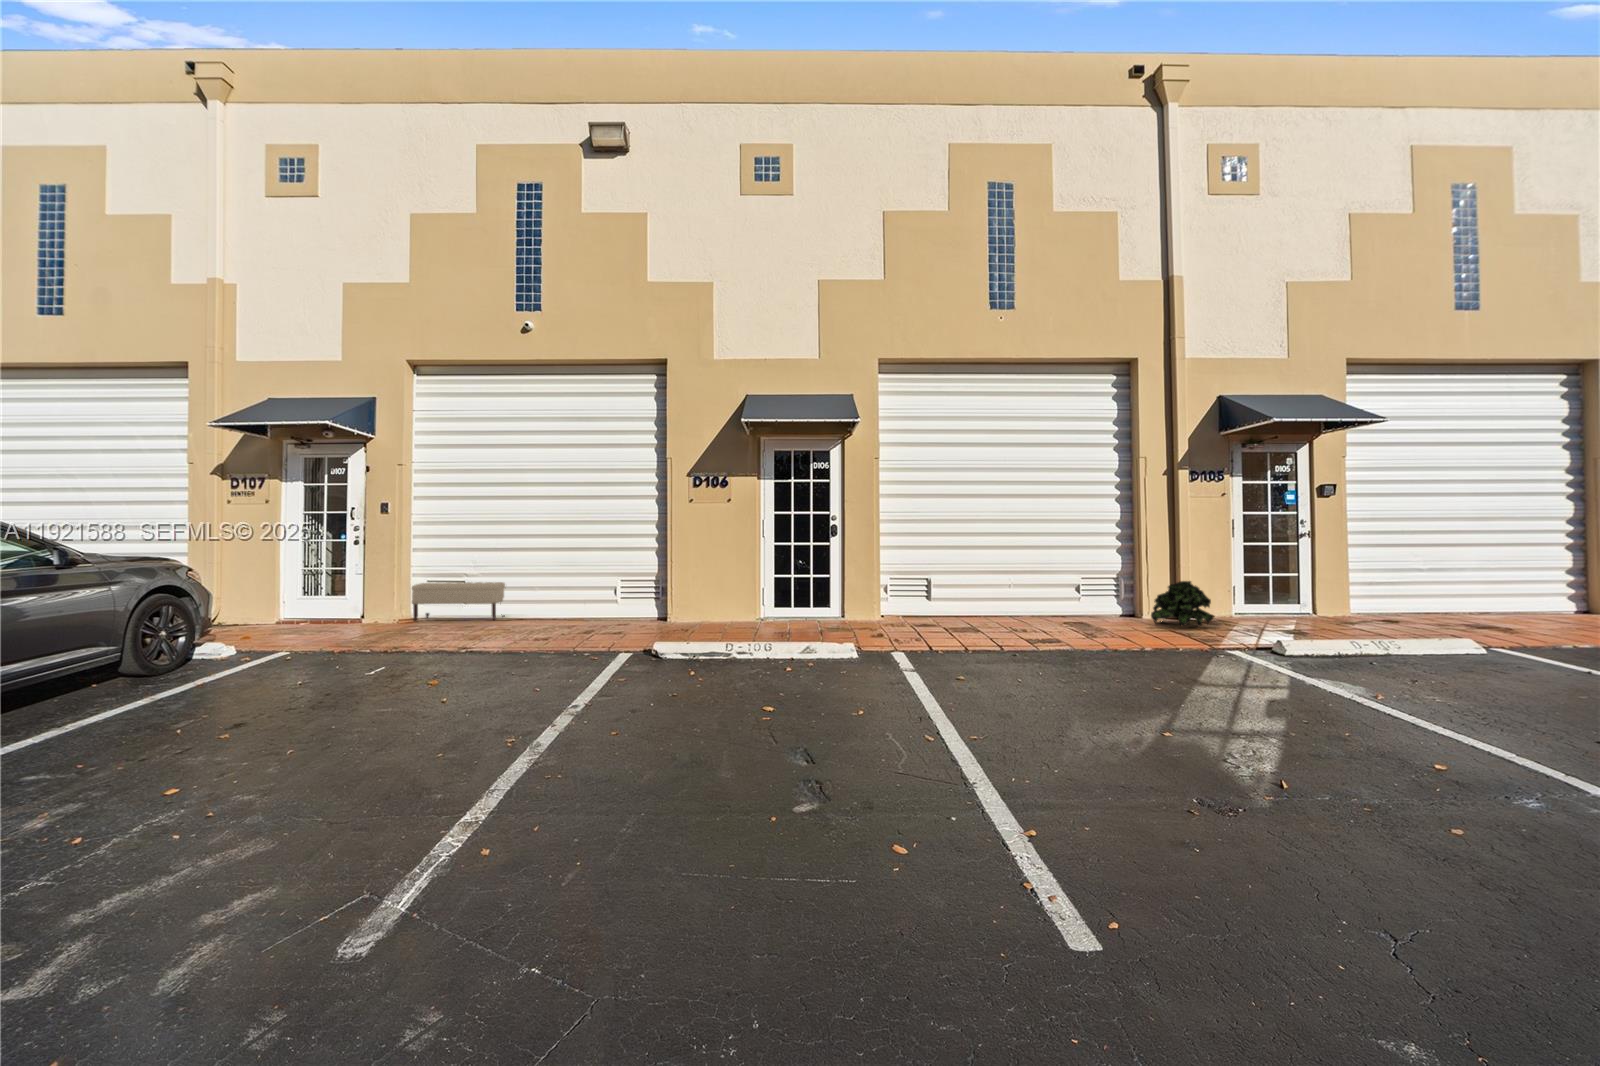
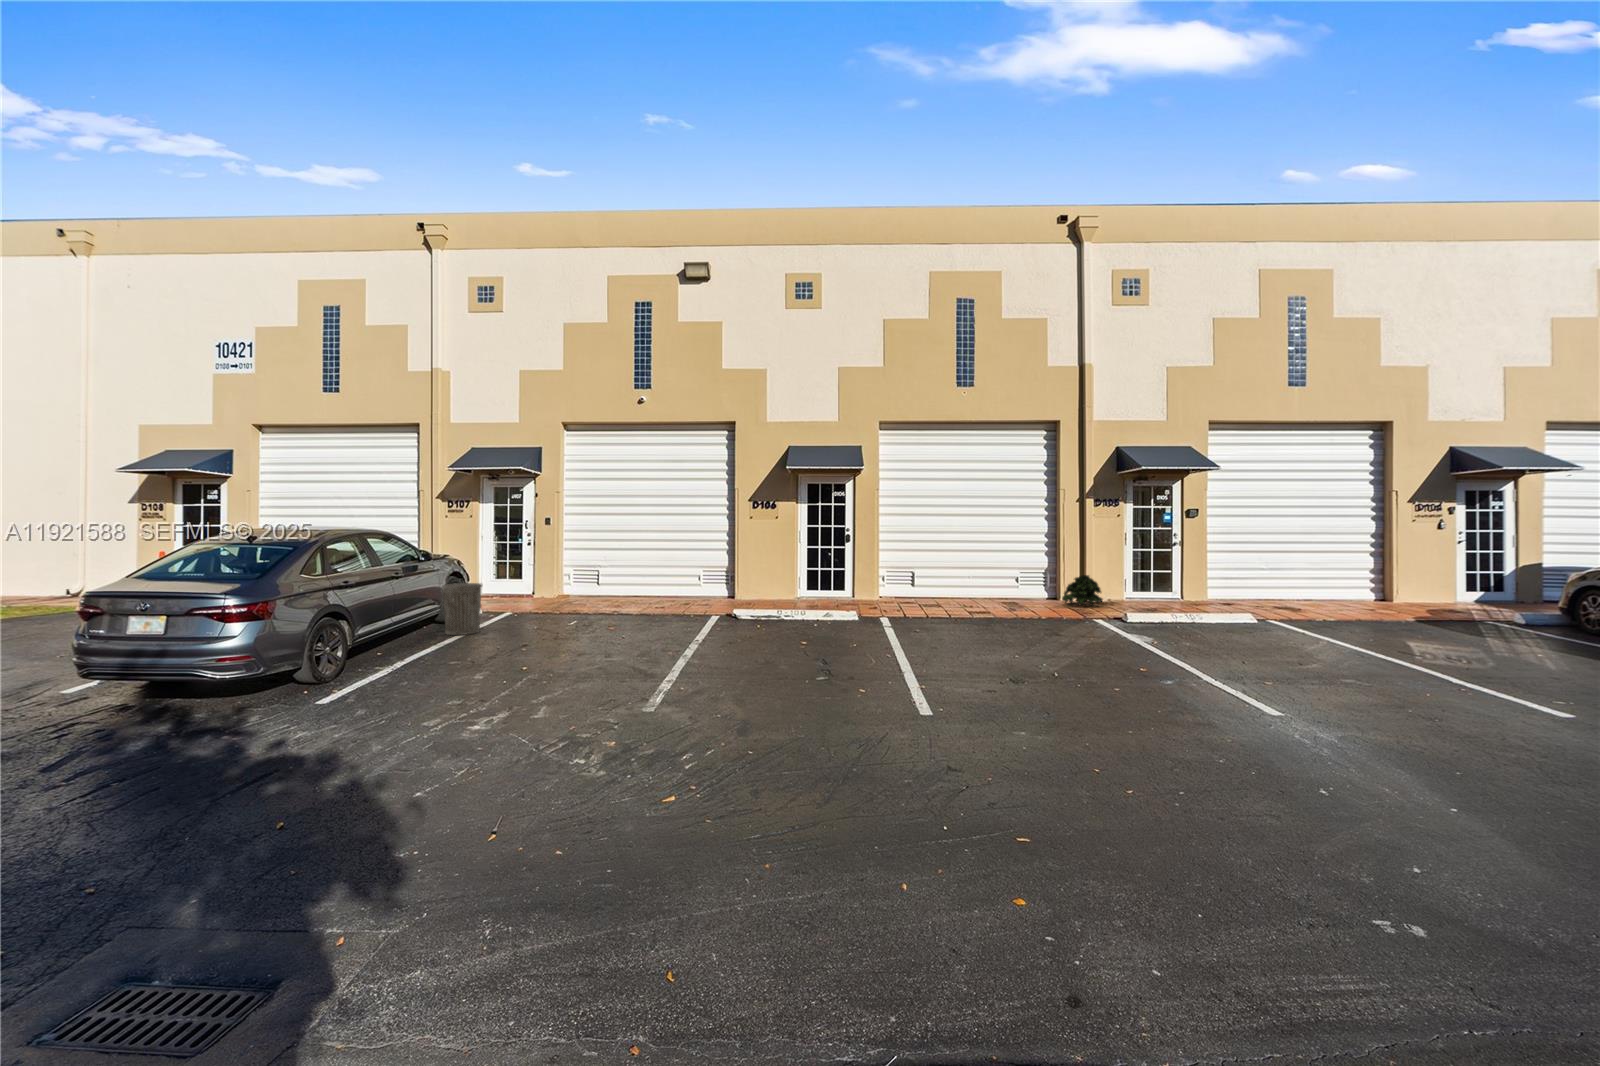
bench: present [412,582,506,621] -> none [568,571,627,597]
trash can: none [88,606,182,706] -> present [442,583,482,635]

